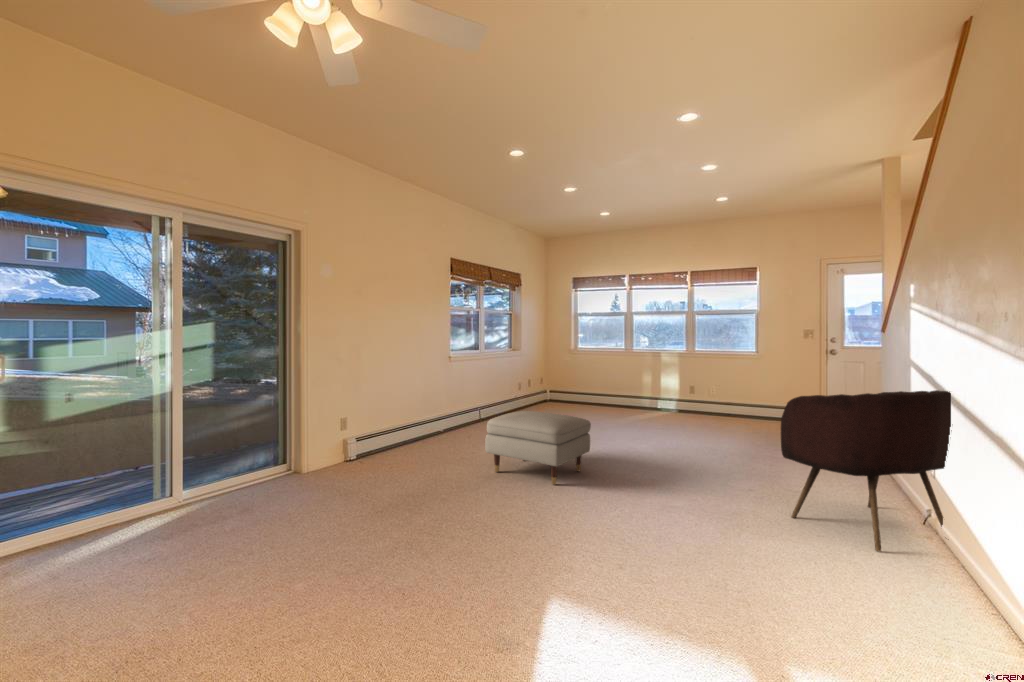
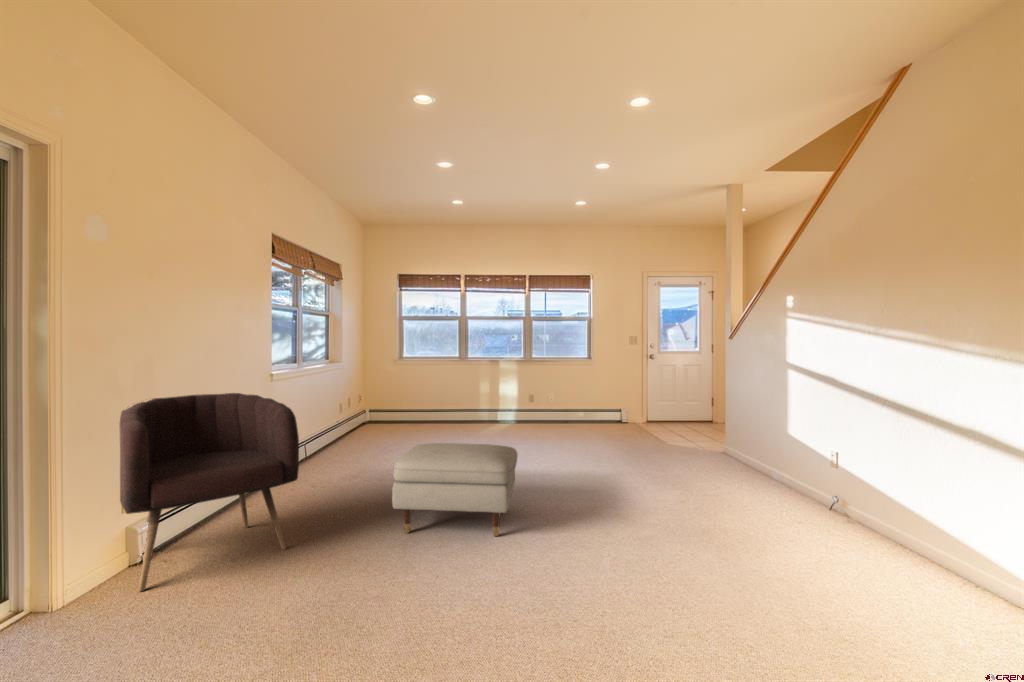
armchair: present [781,390,952,551] -> present [120,393,299,591]

